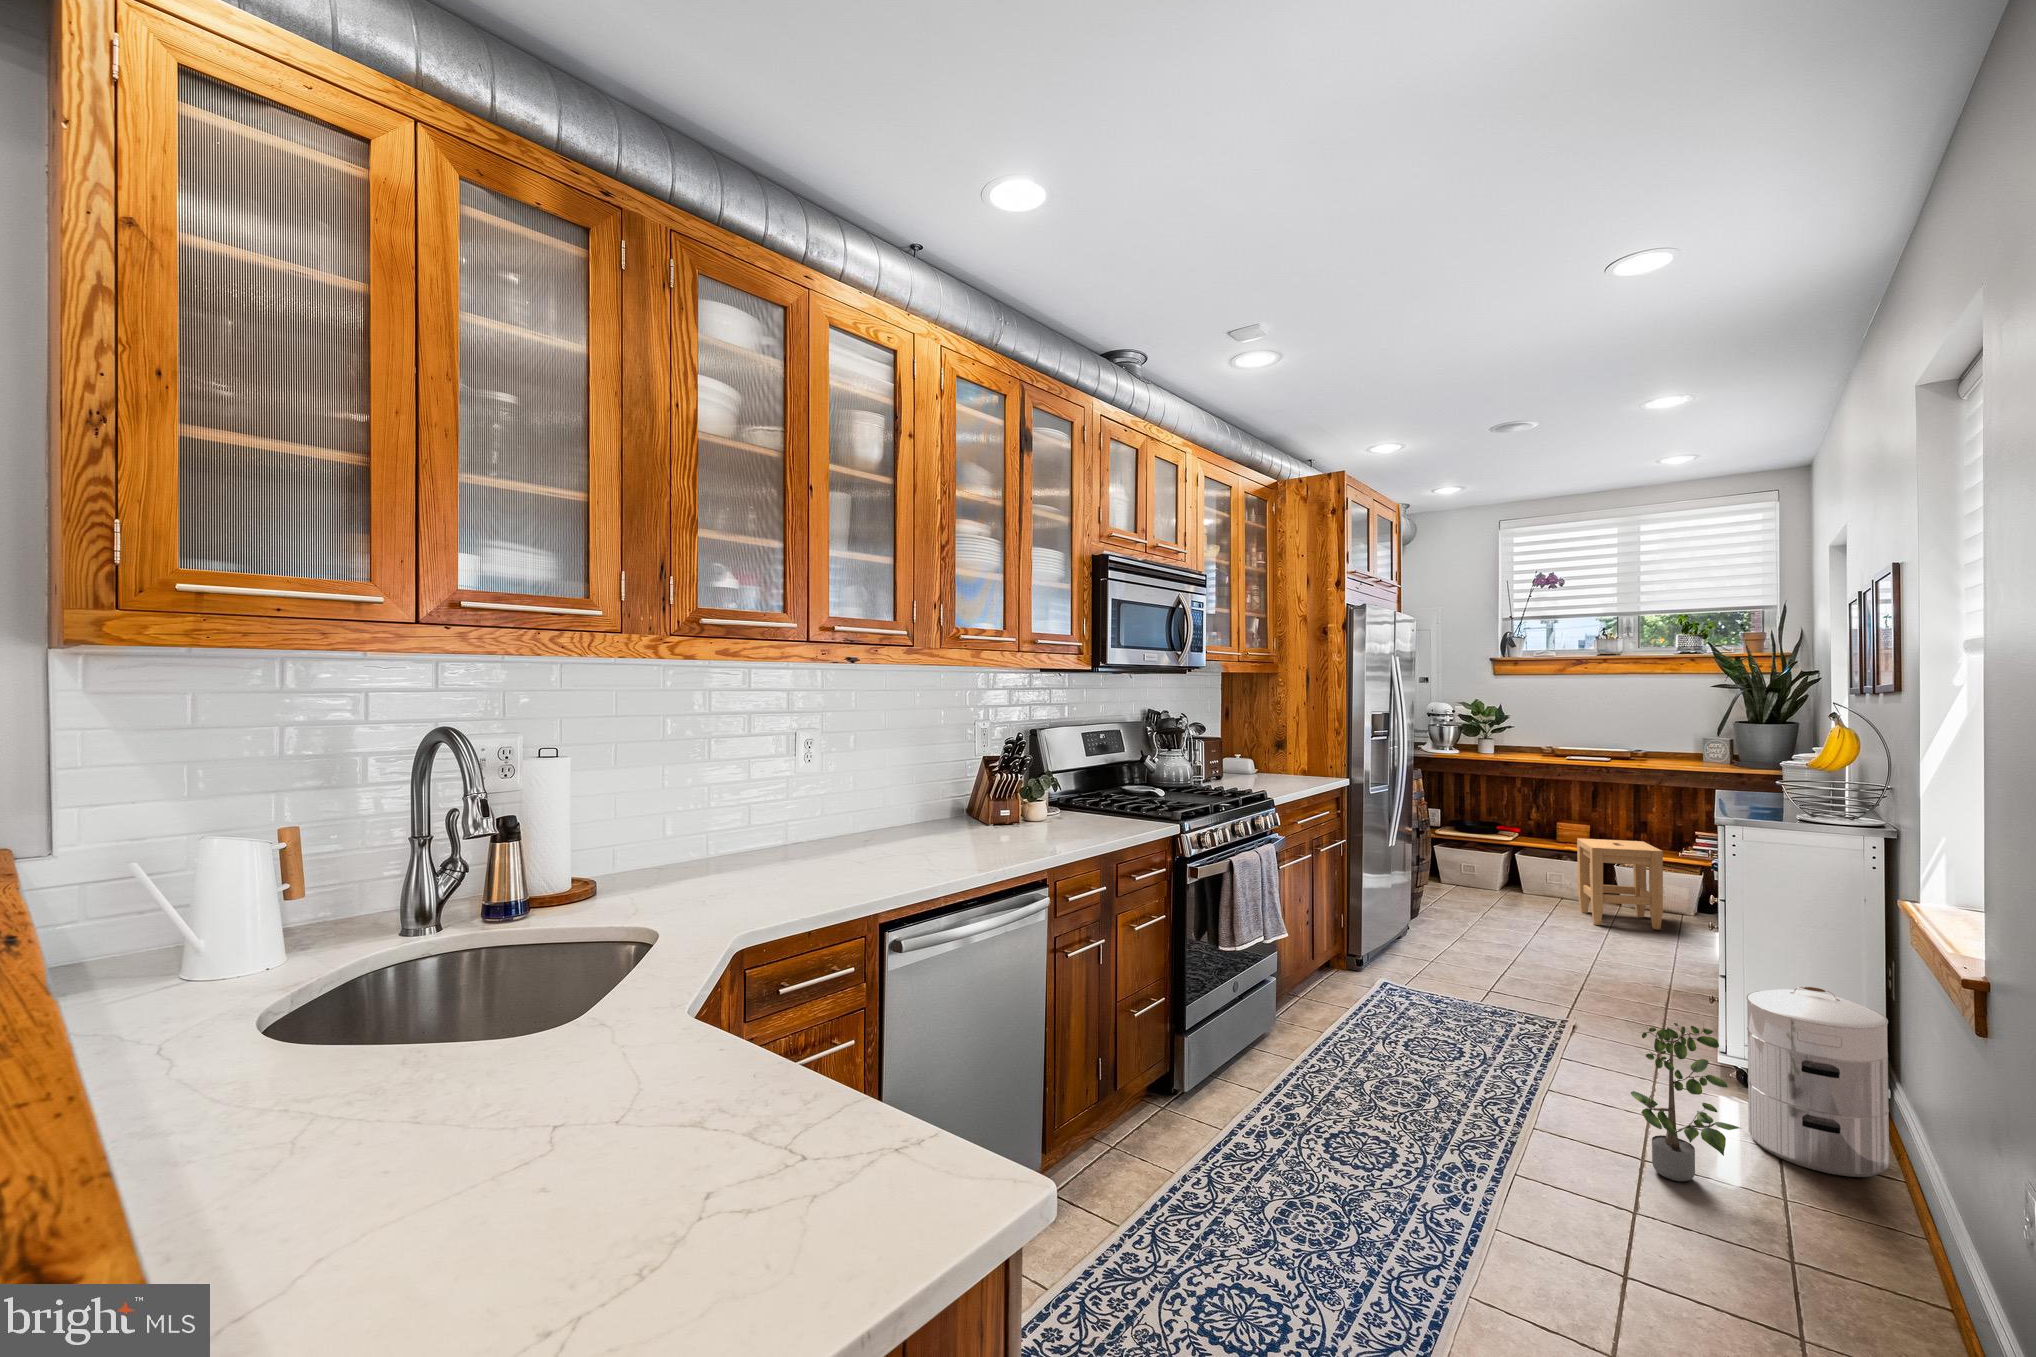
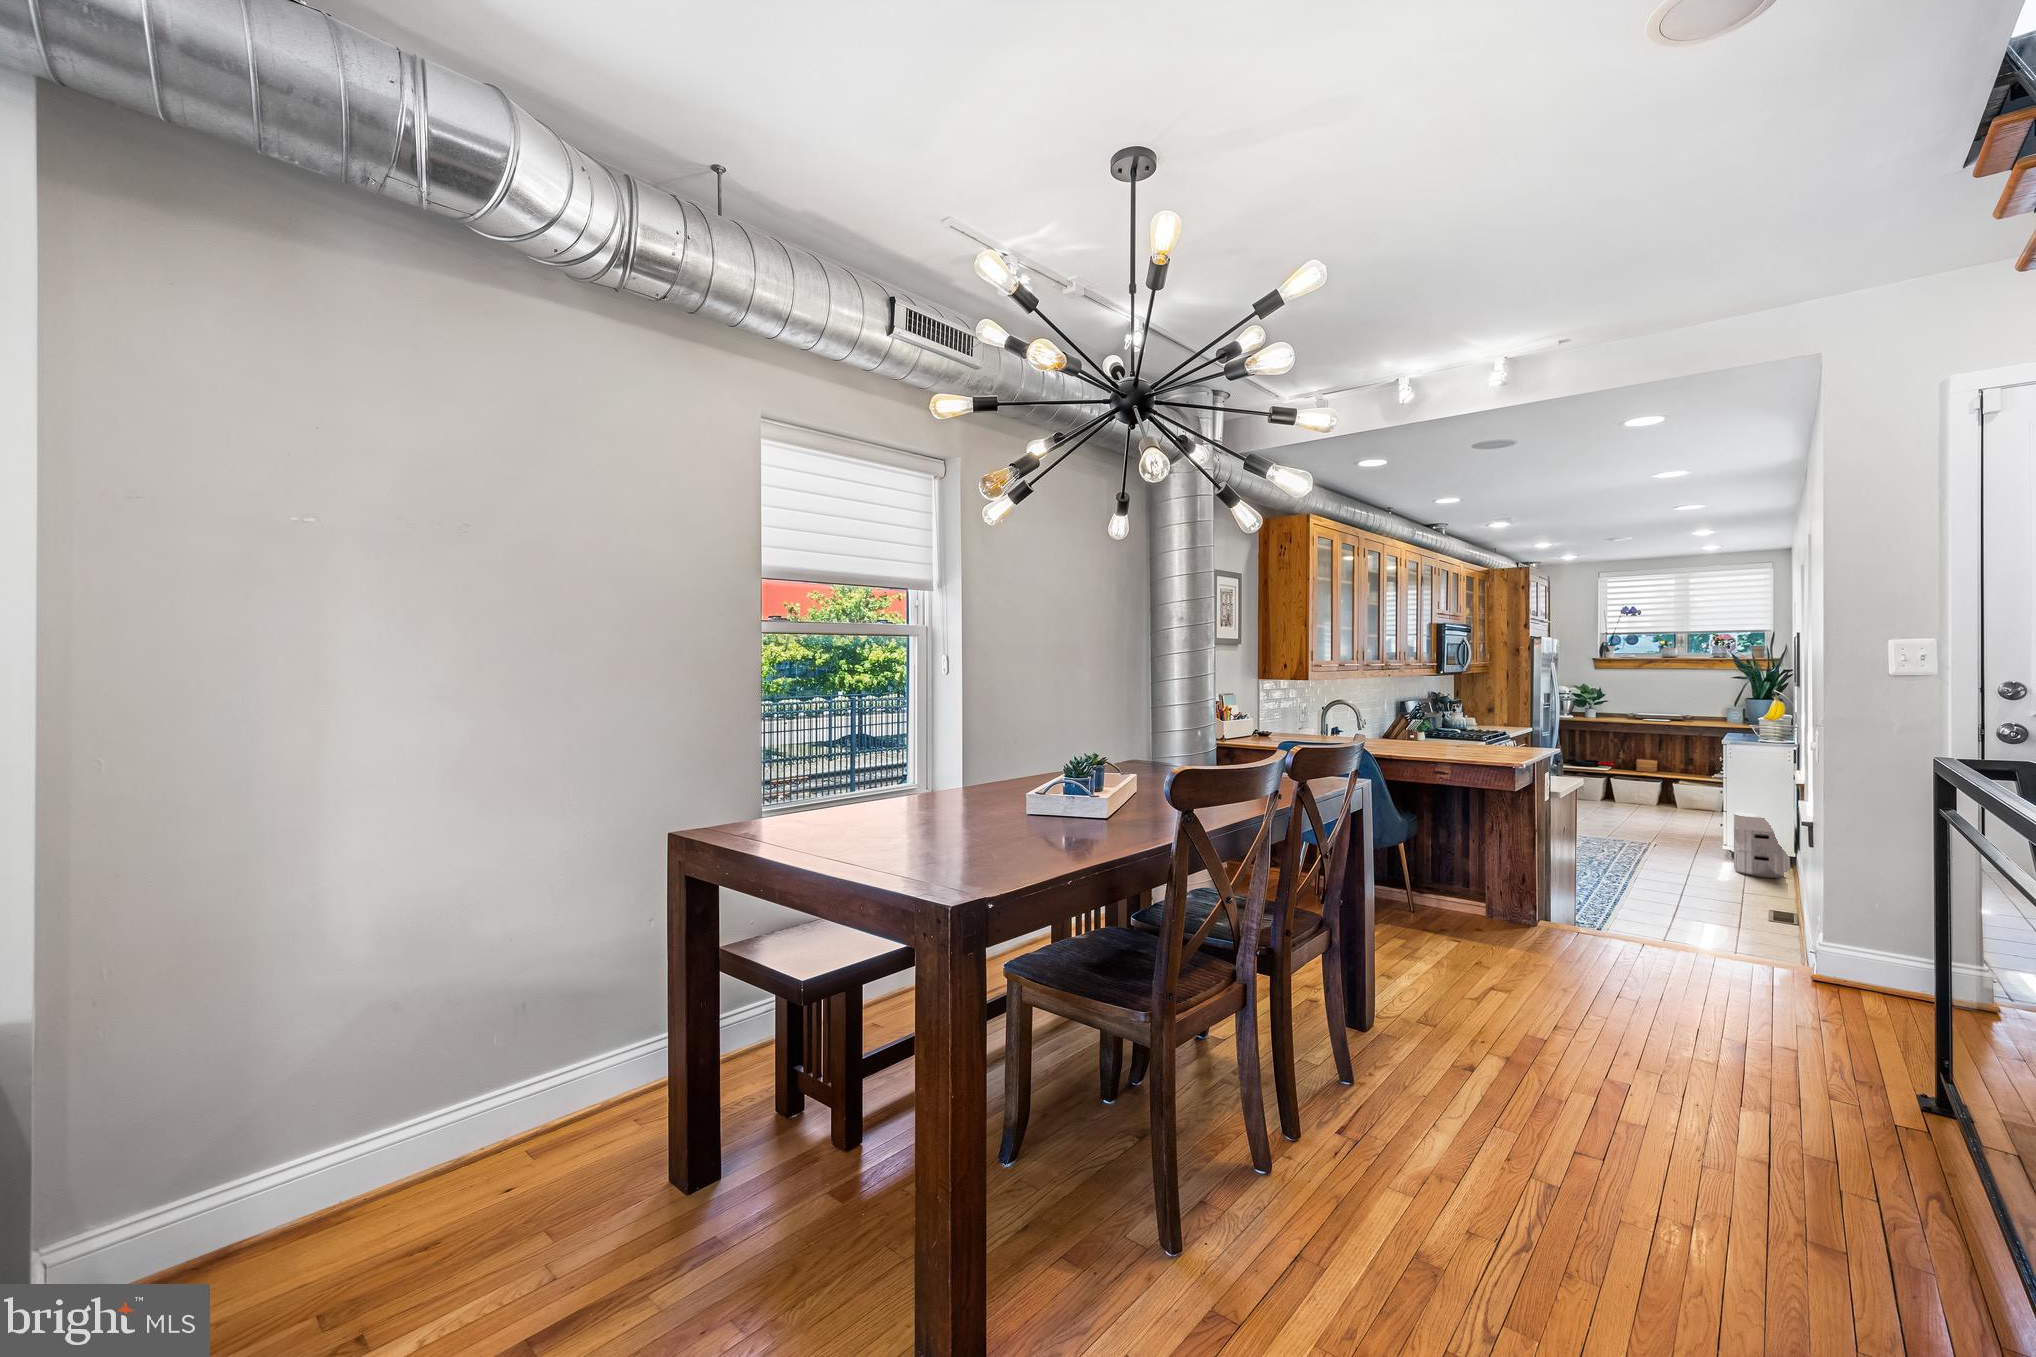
stool: present [1577,838,1663,930] -> none [1650,766,1701,815]
potted plant: present [1631,1023,1741,1181] -> none [1684,817,1729,878]

